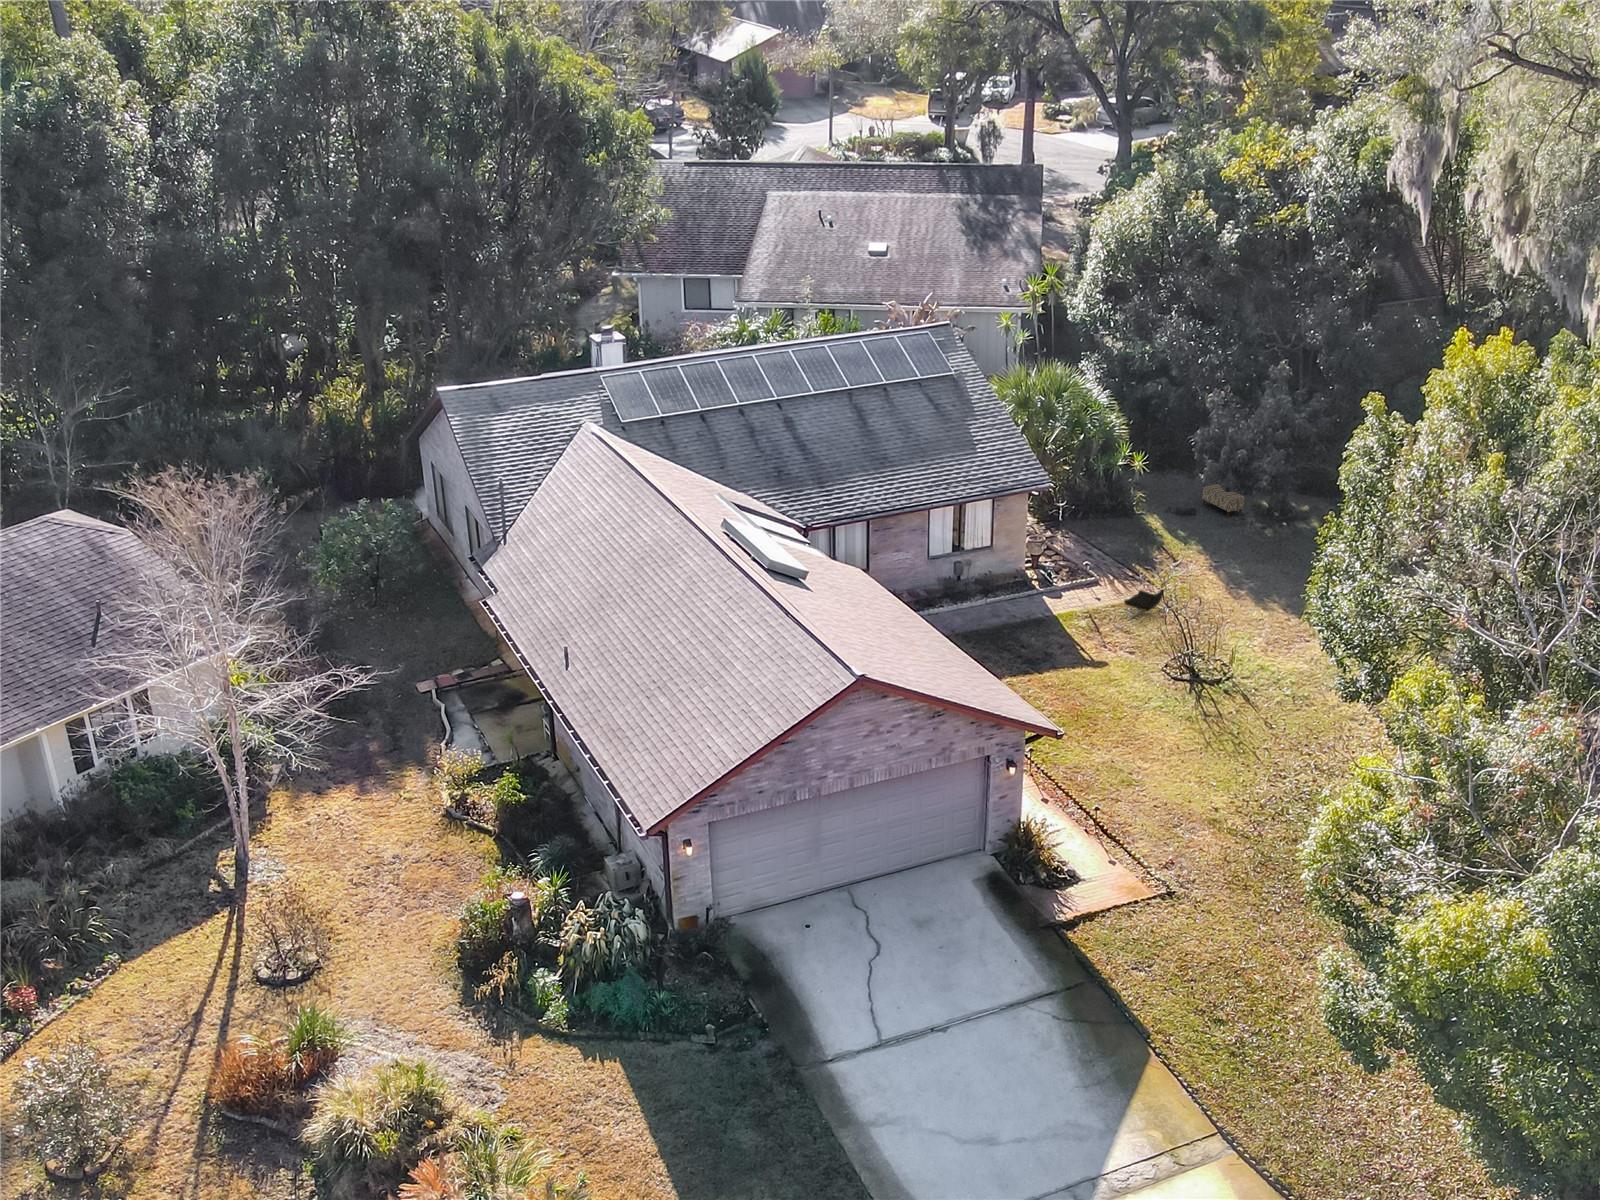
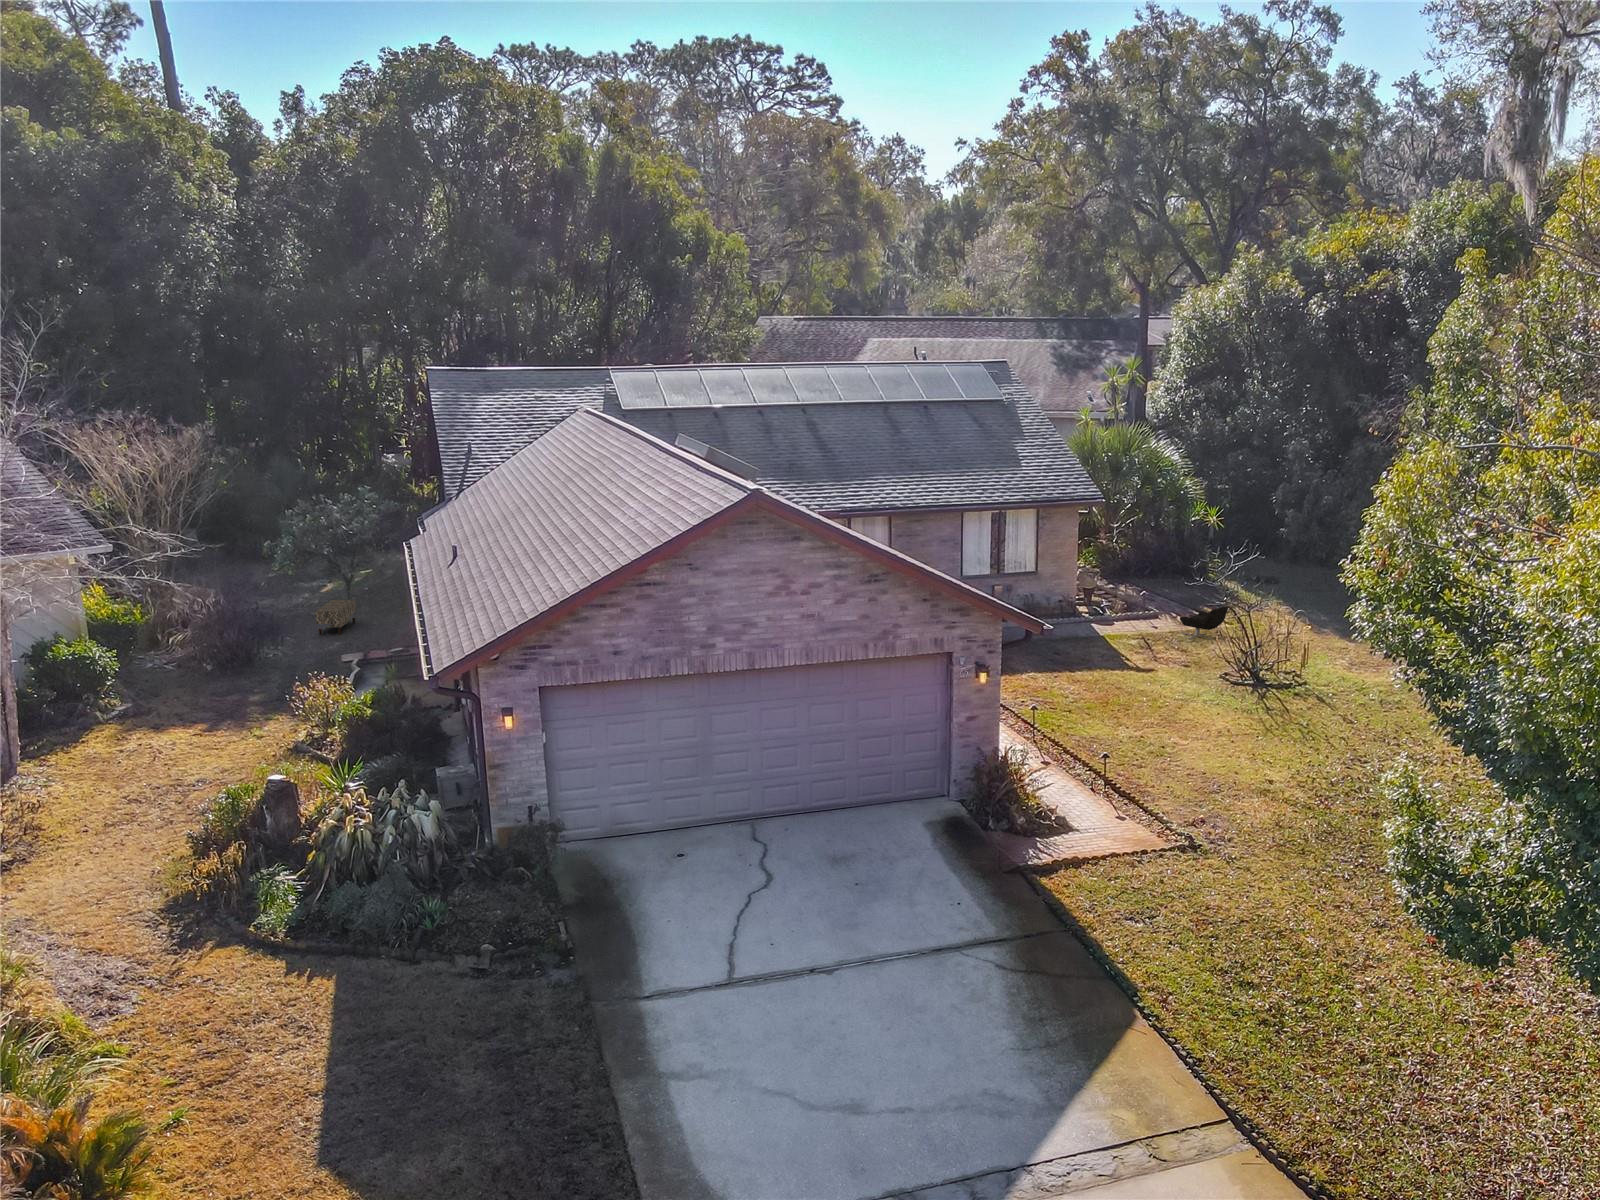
bench: present [1202,484,1245,517] -> present [315,600,356,635]

